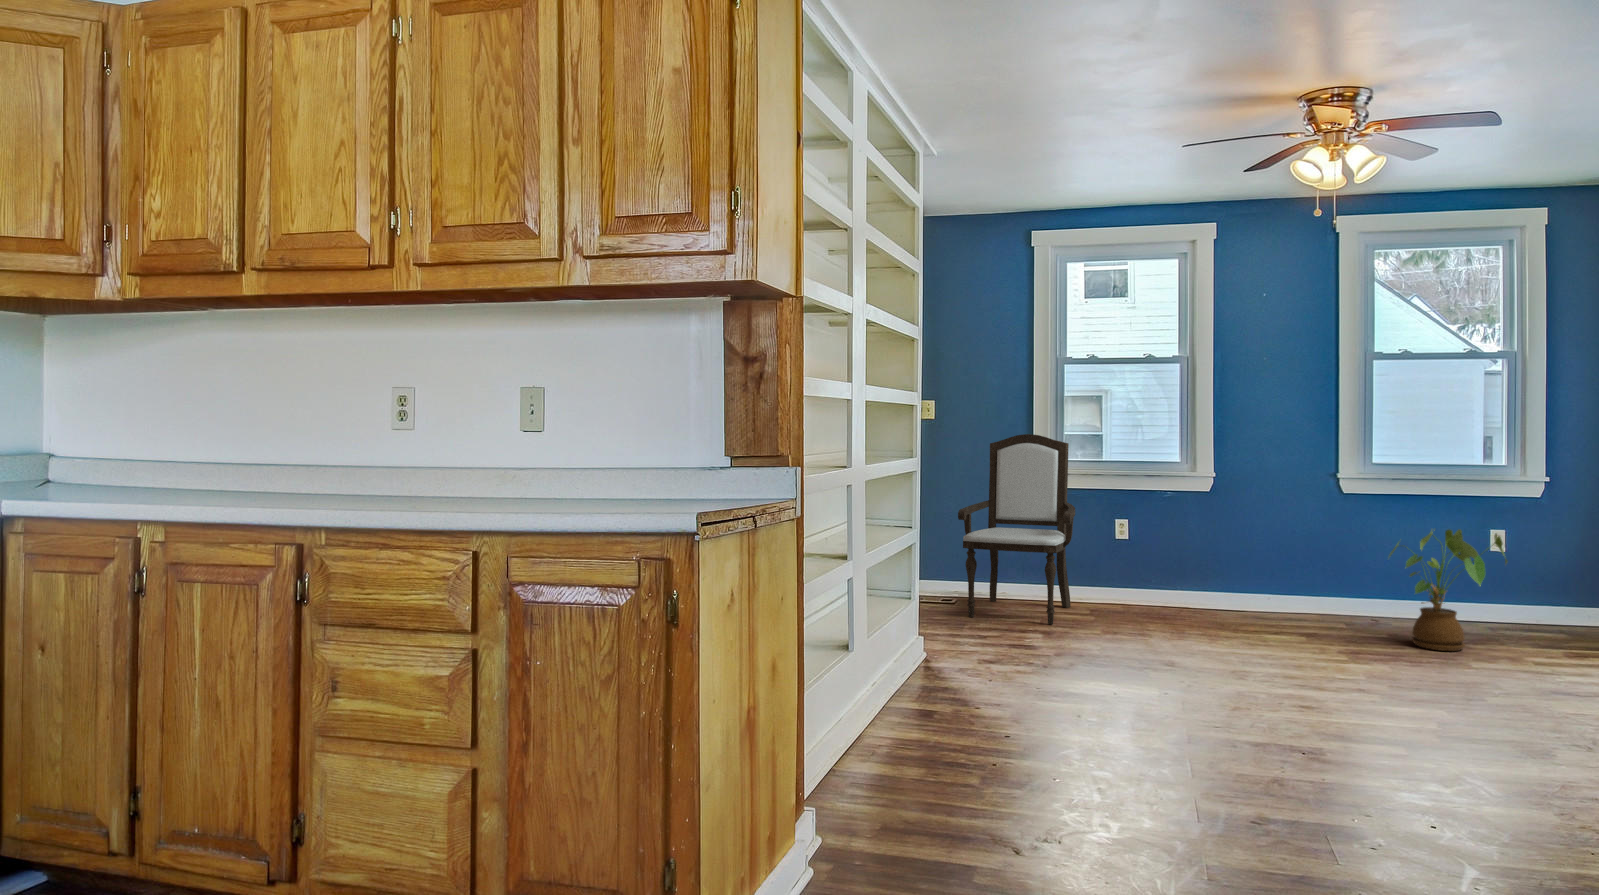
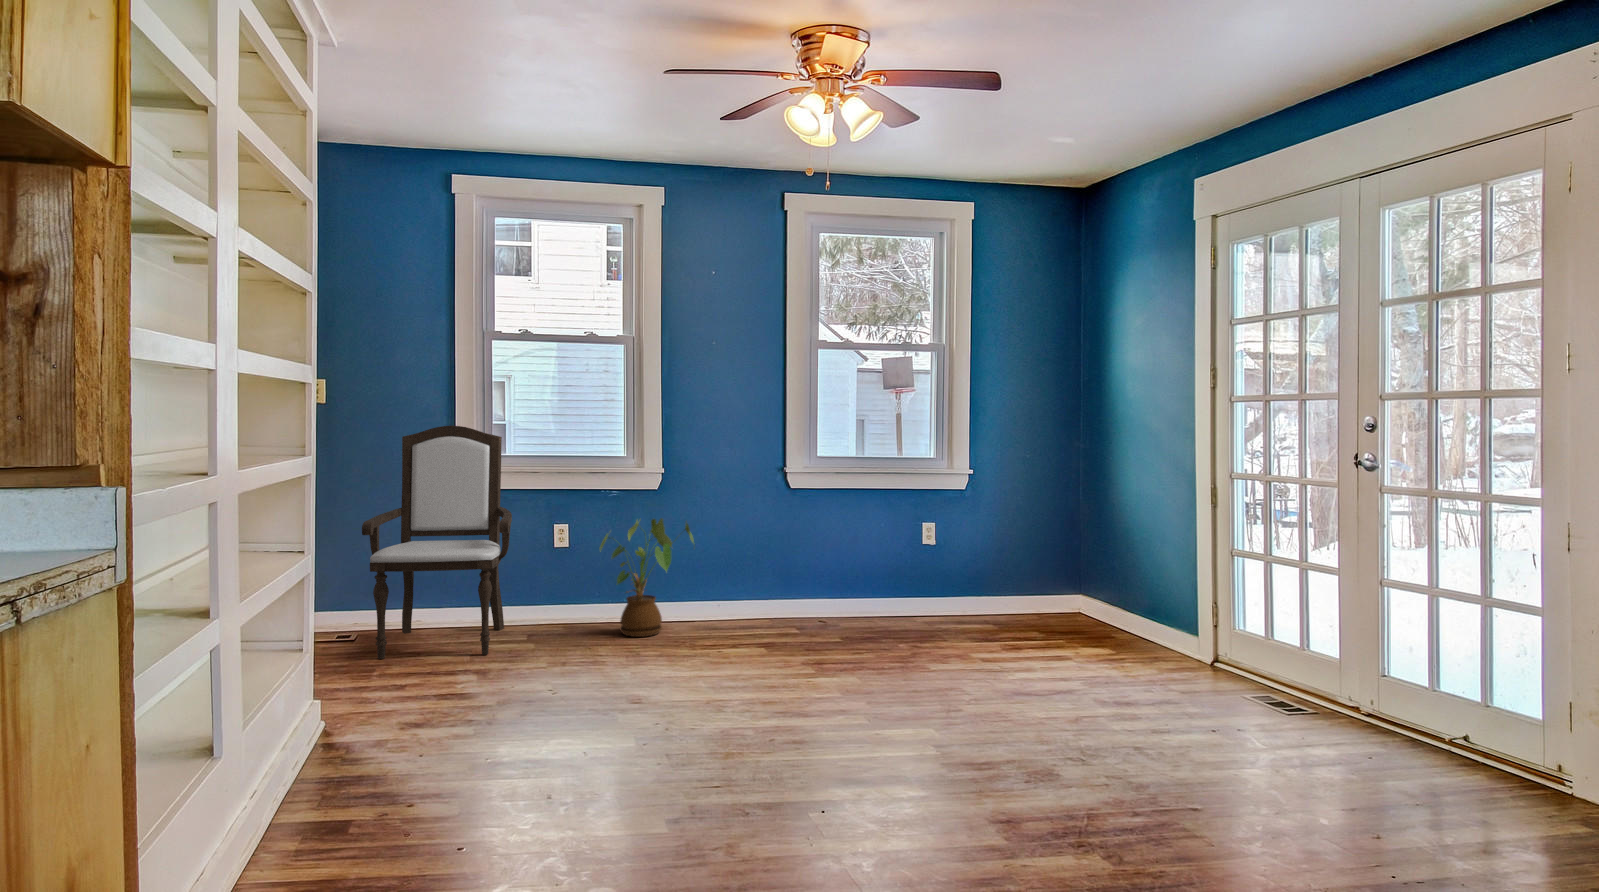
house plant: present [1389,529,1507,651] -> present [600,518,694,637]

